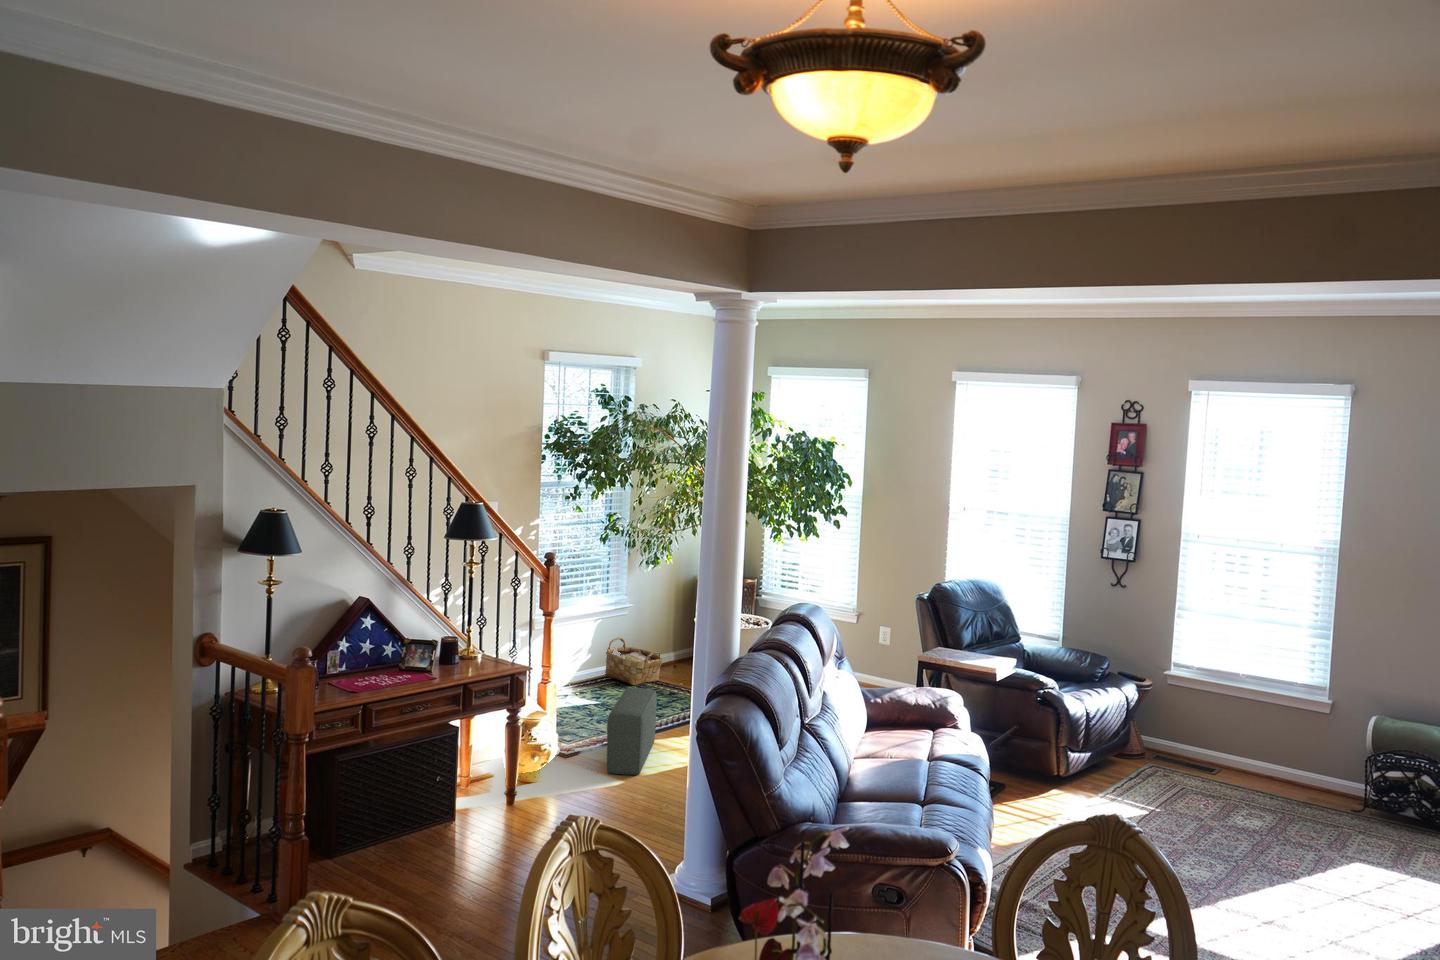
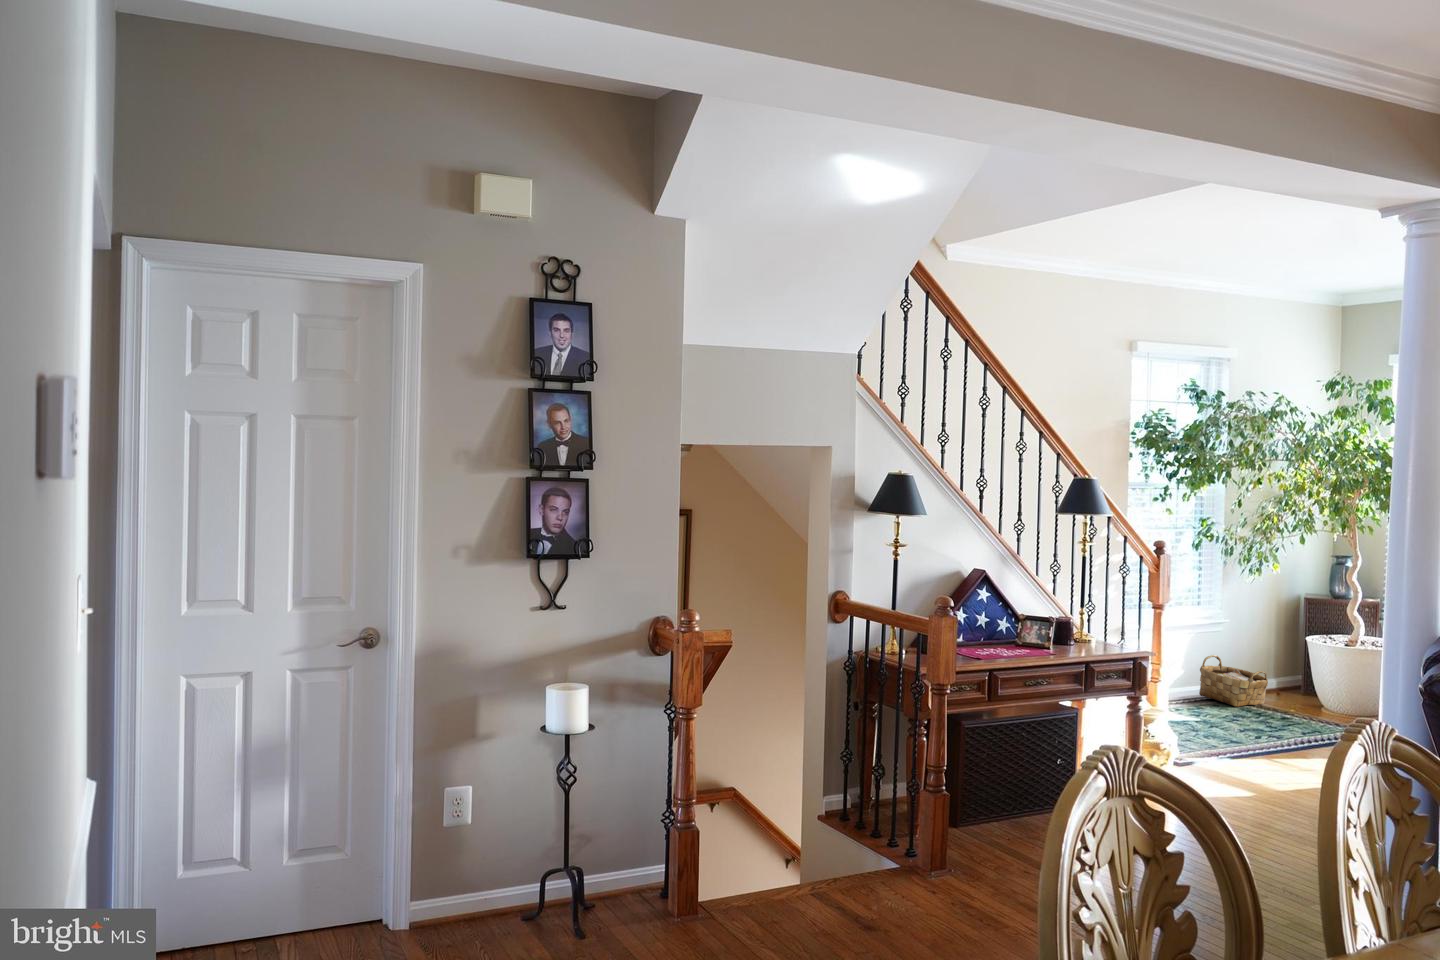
pouf: present [607,688,657,775] -> none [1234,697,1285,788]

